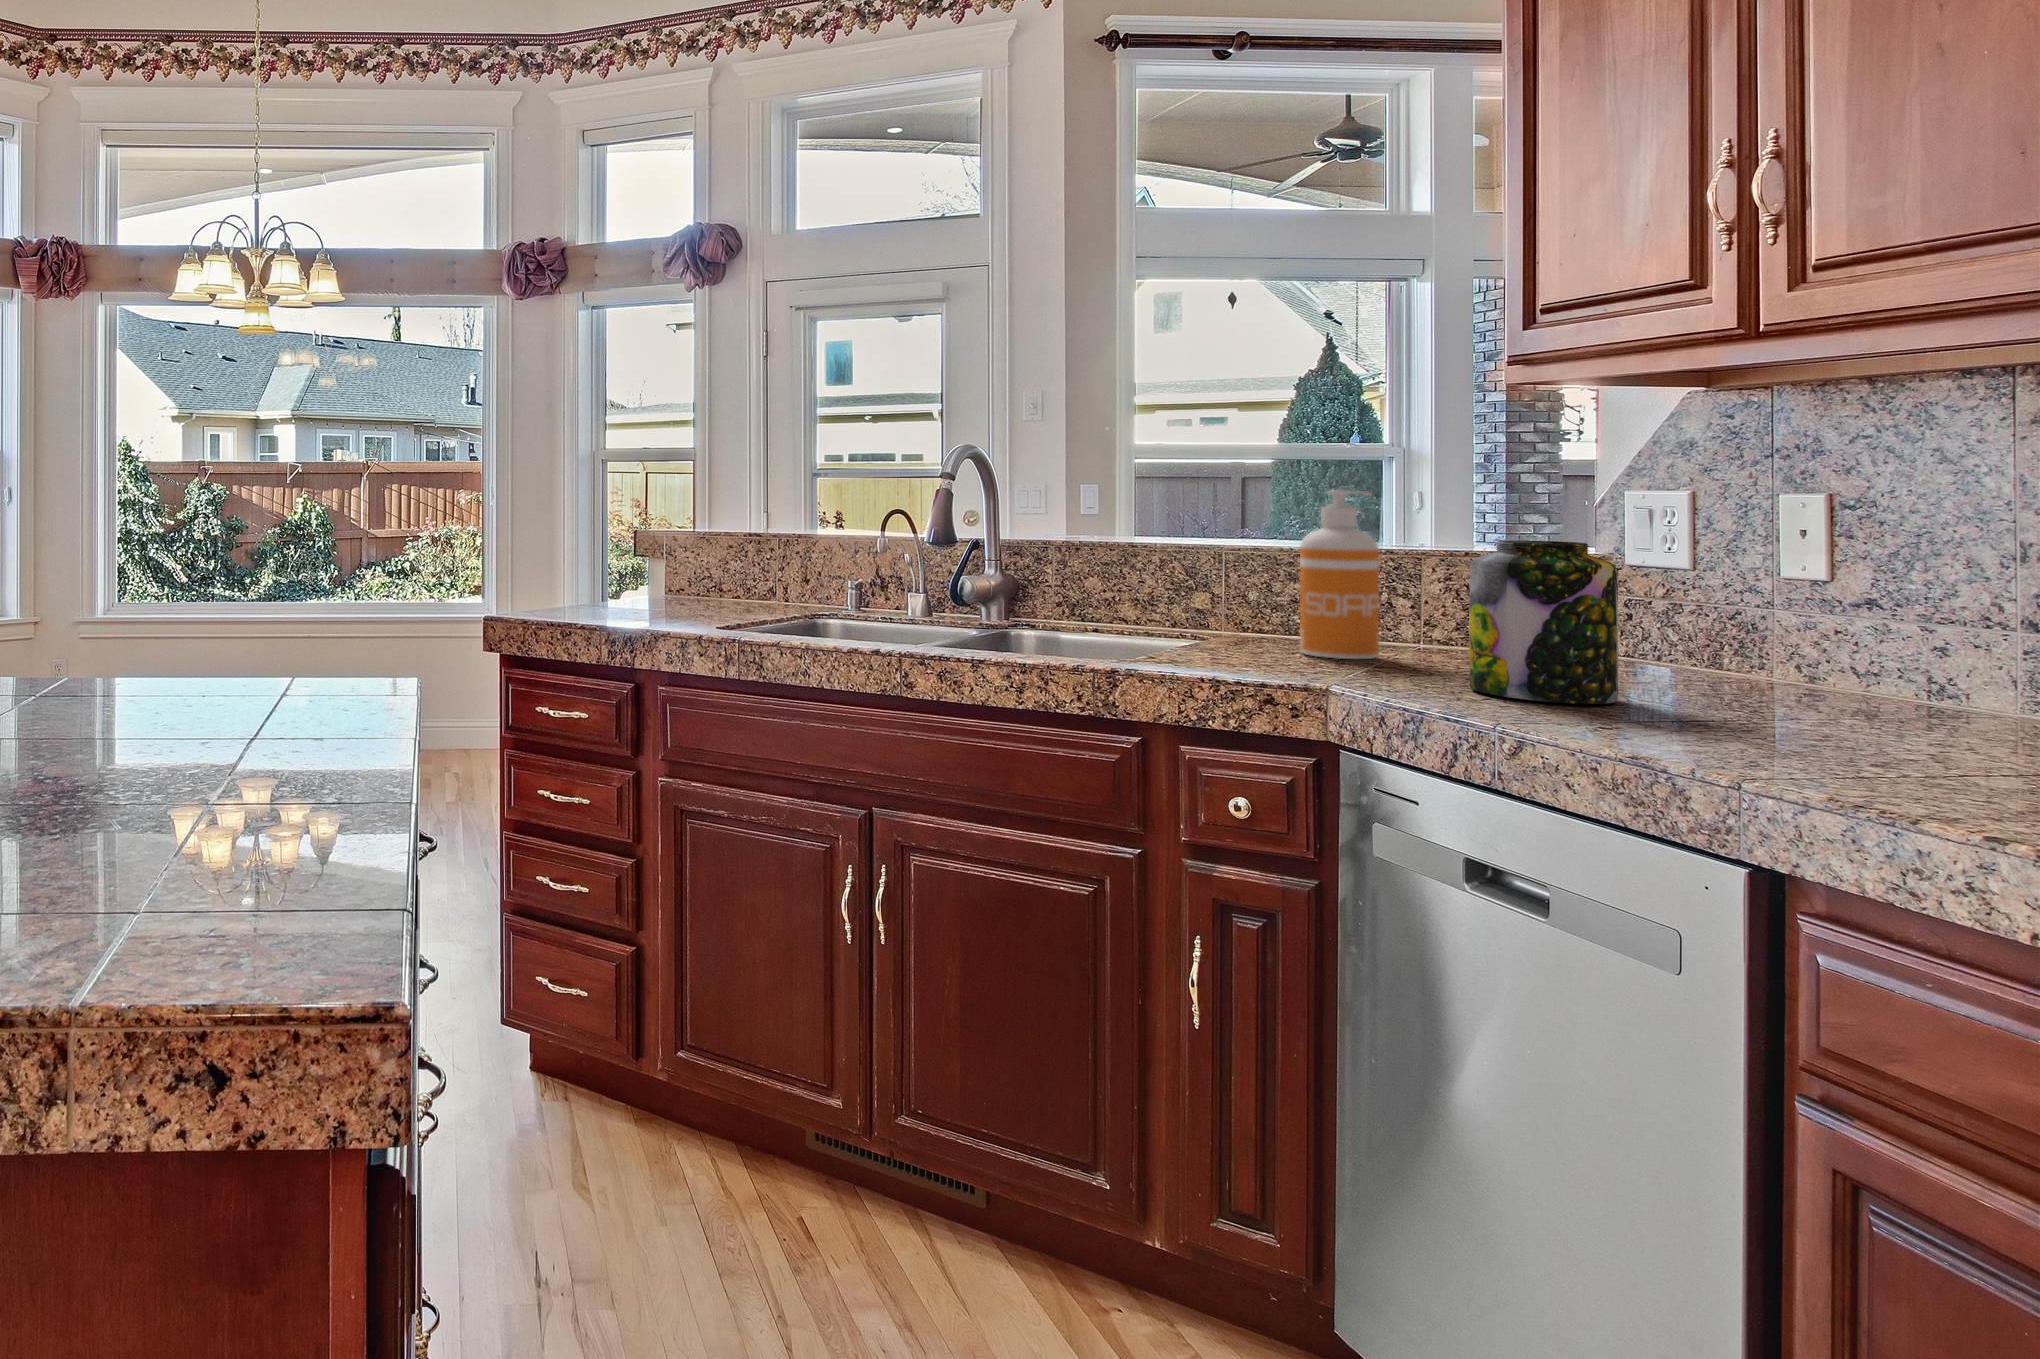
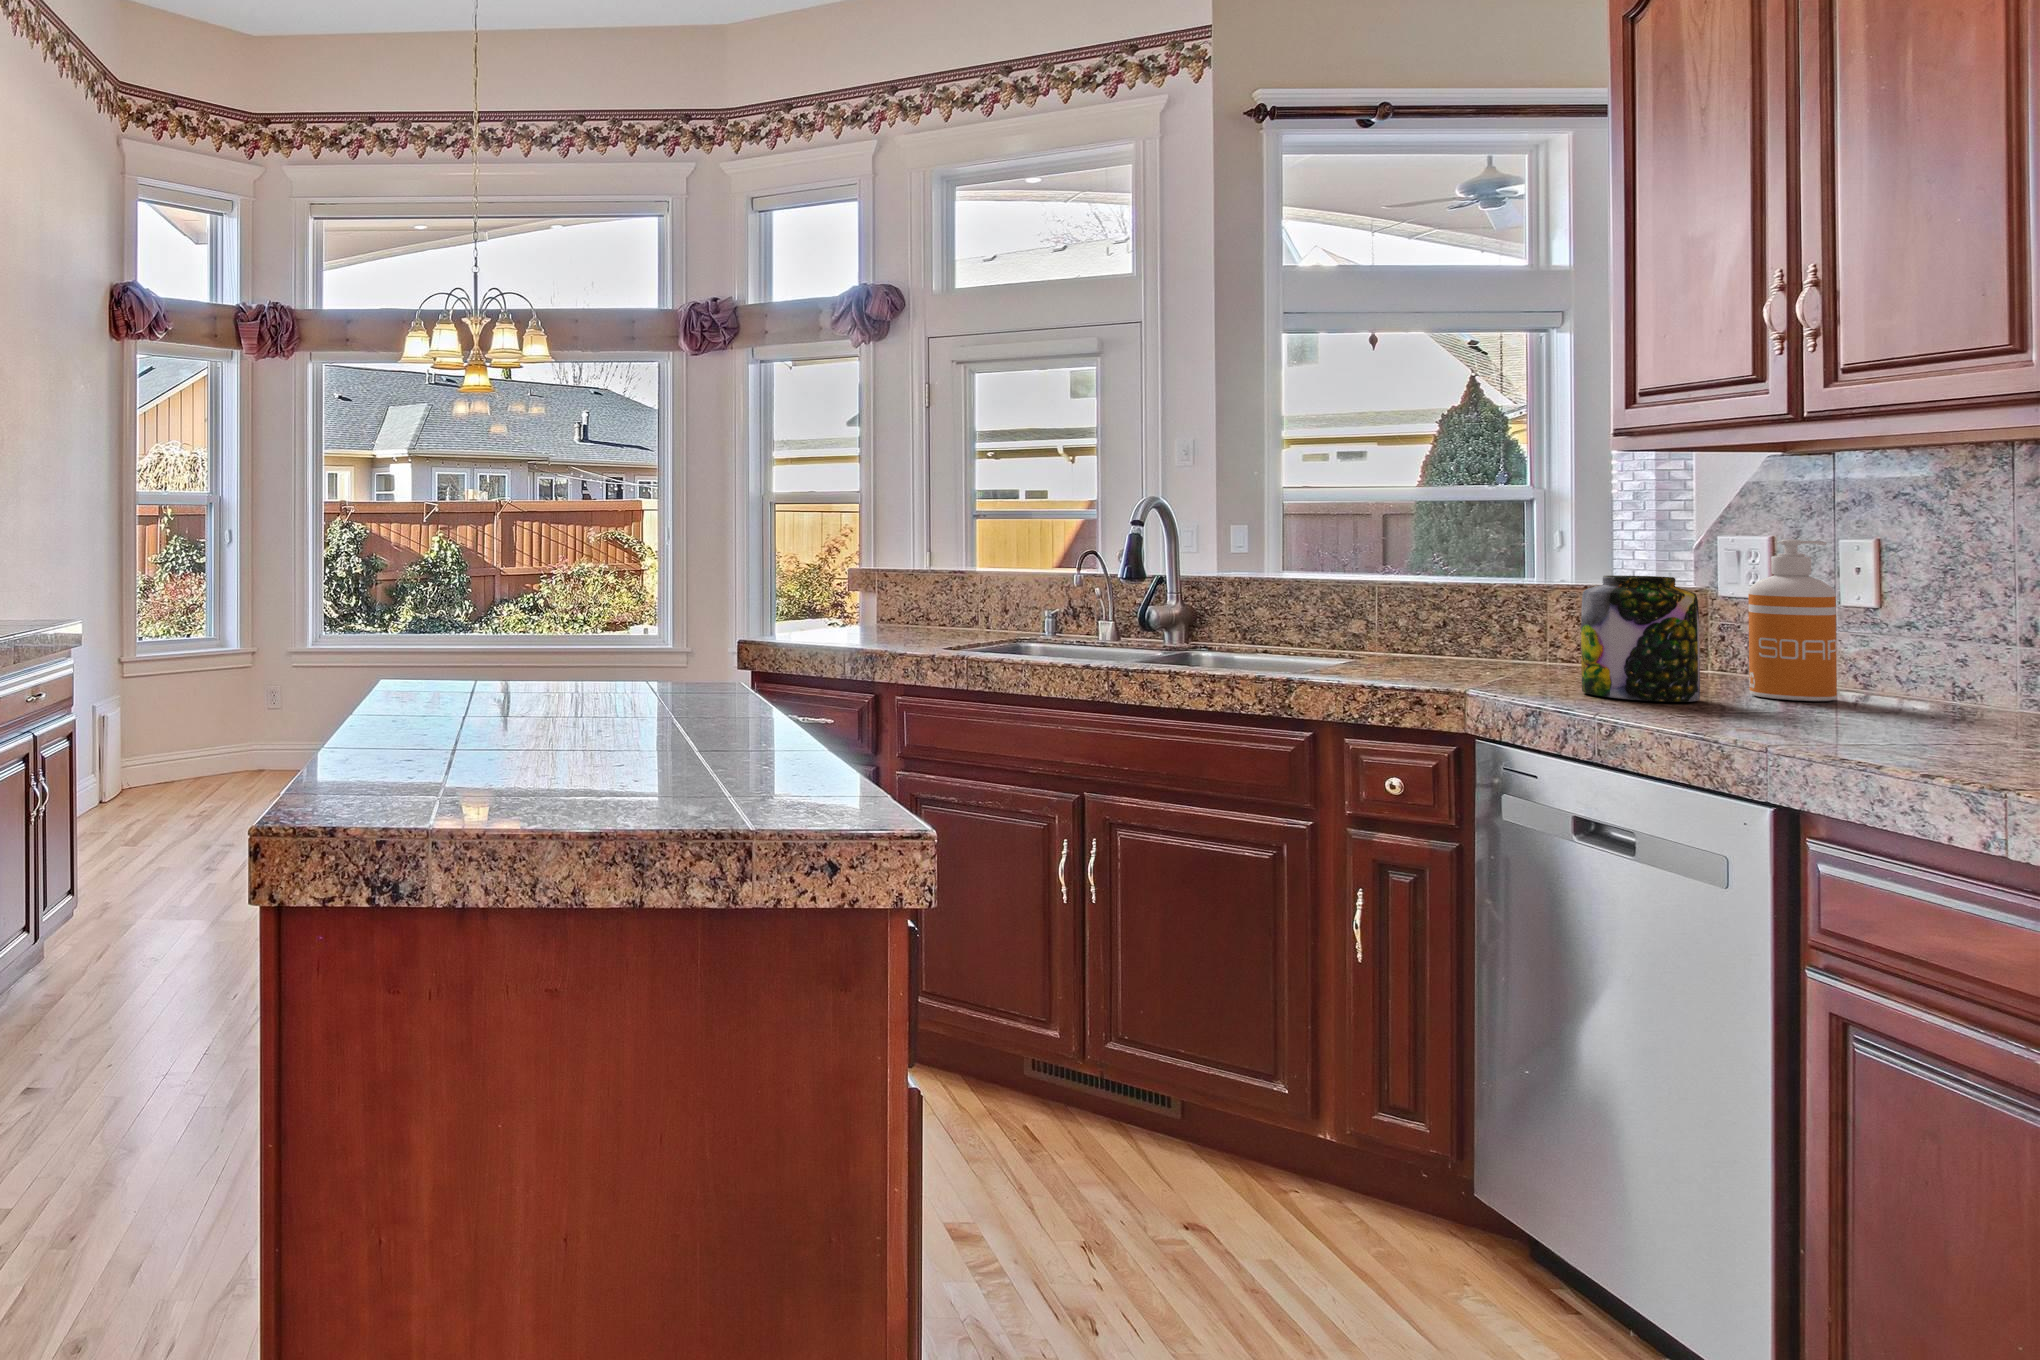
soap dispenser: present [1300,490,1379,659] -> present [1748,540,1837,701]

